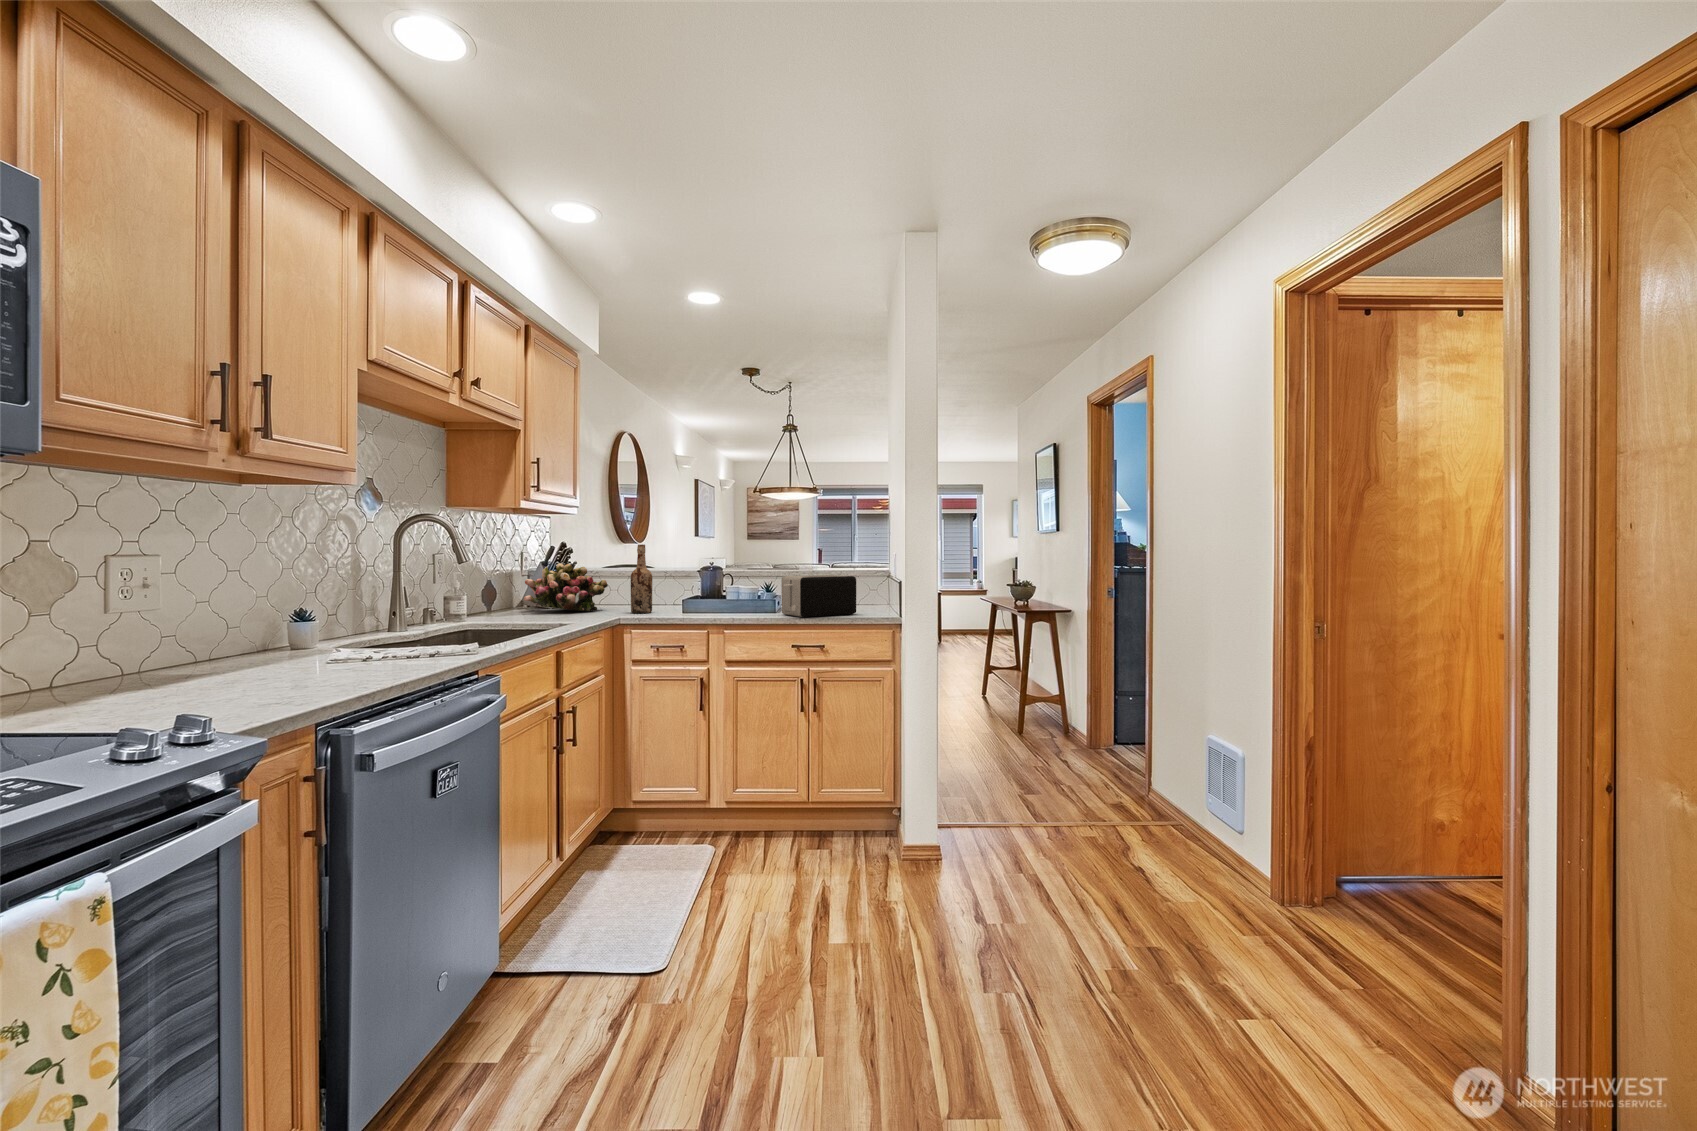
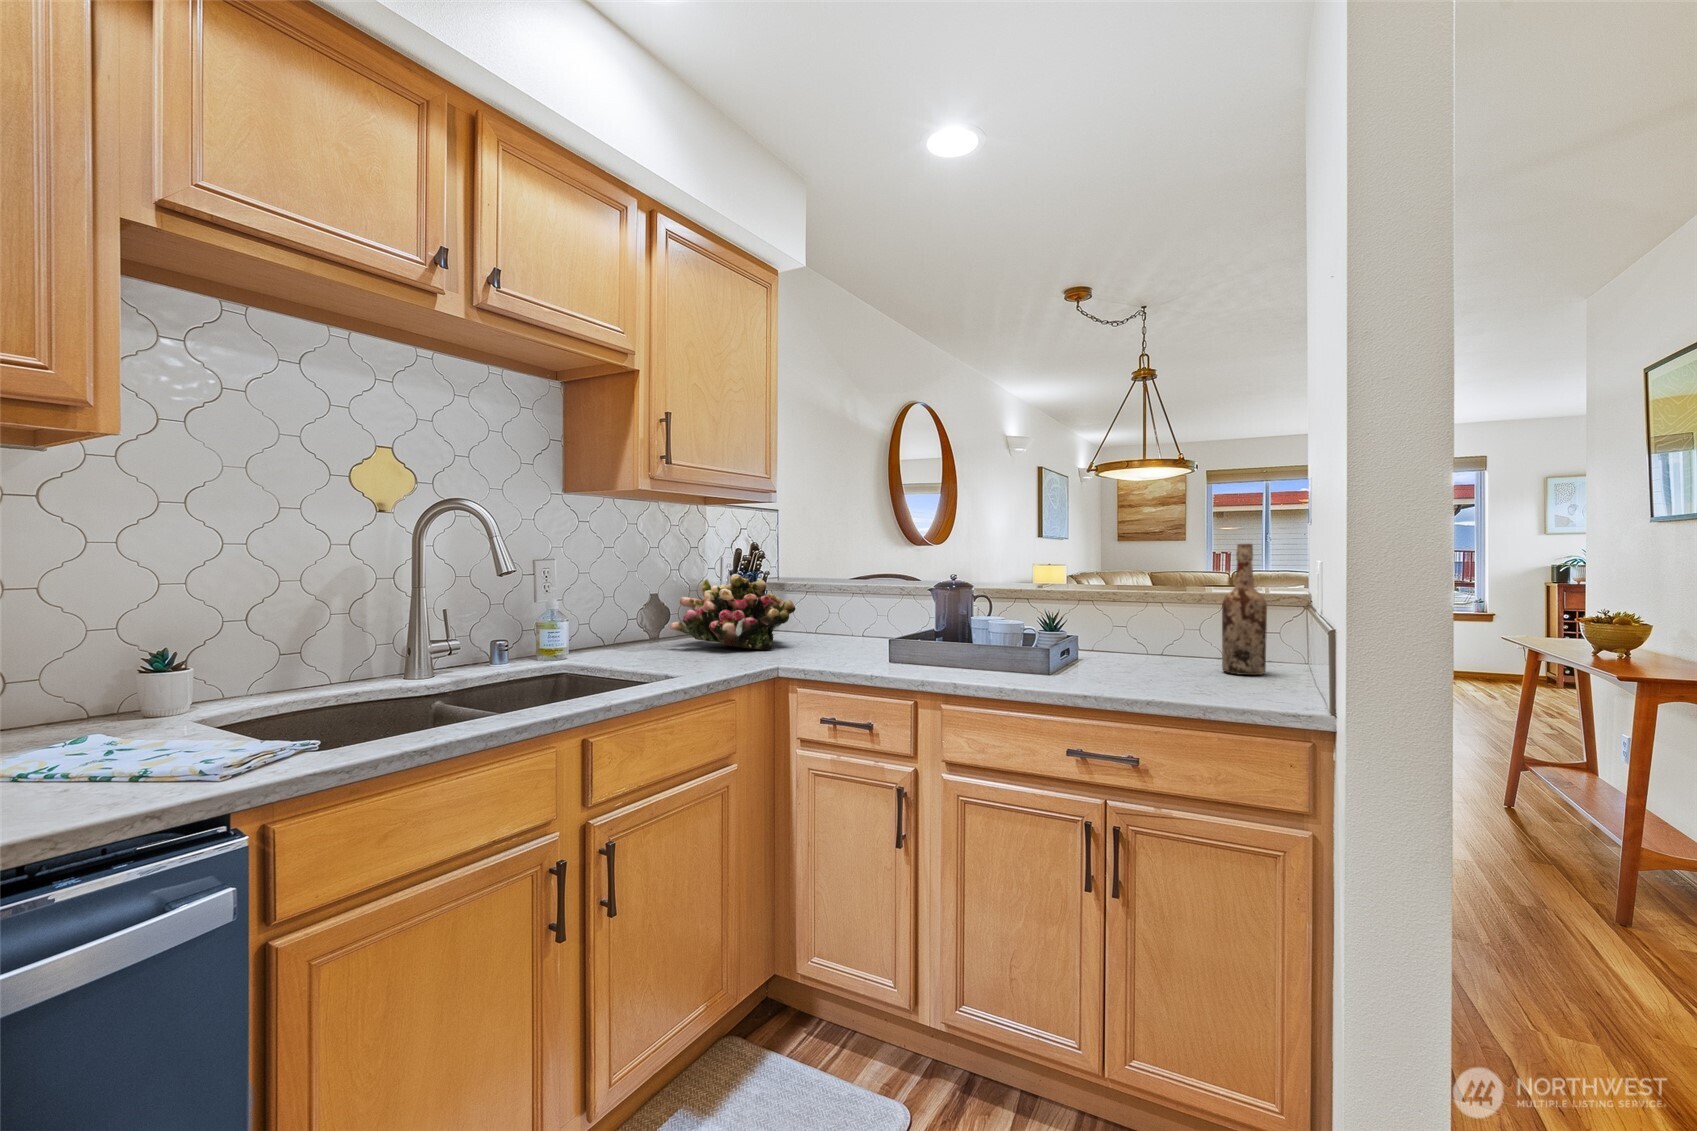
wine bottle: present [631,544,652,613] -> present [1222,544,1267,675]
toaster: present [782,575,856,617] -> none [1055,604,1219,693]

